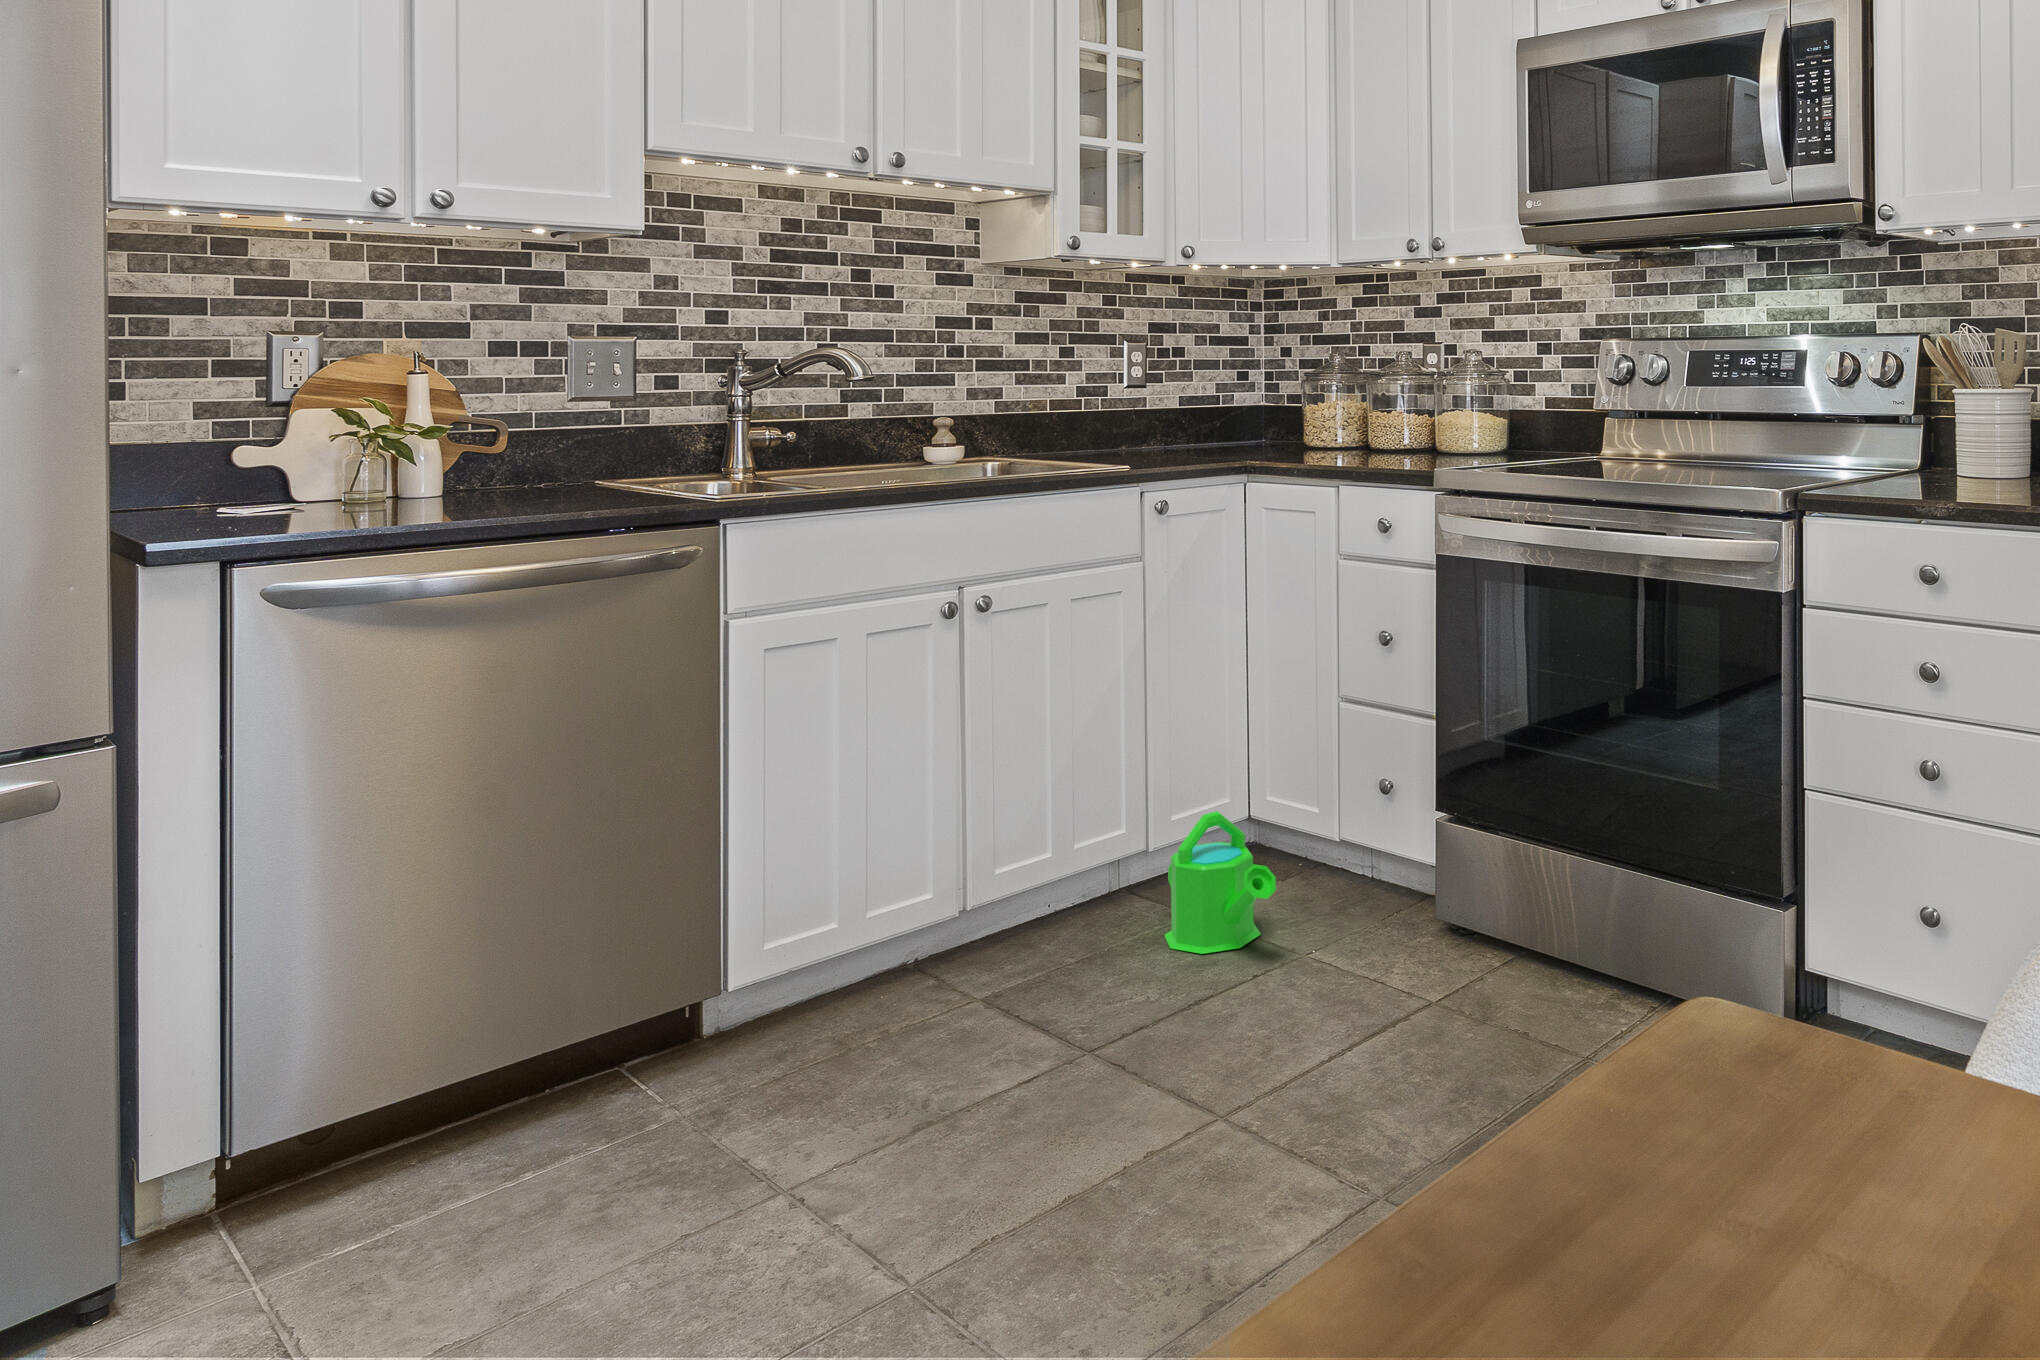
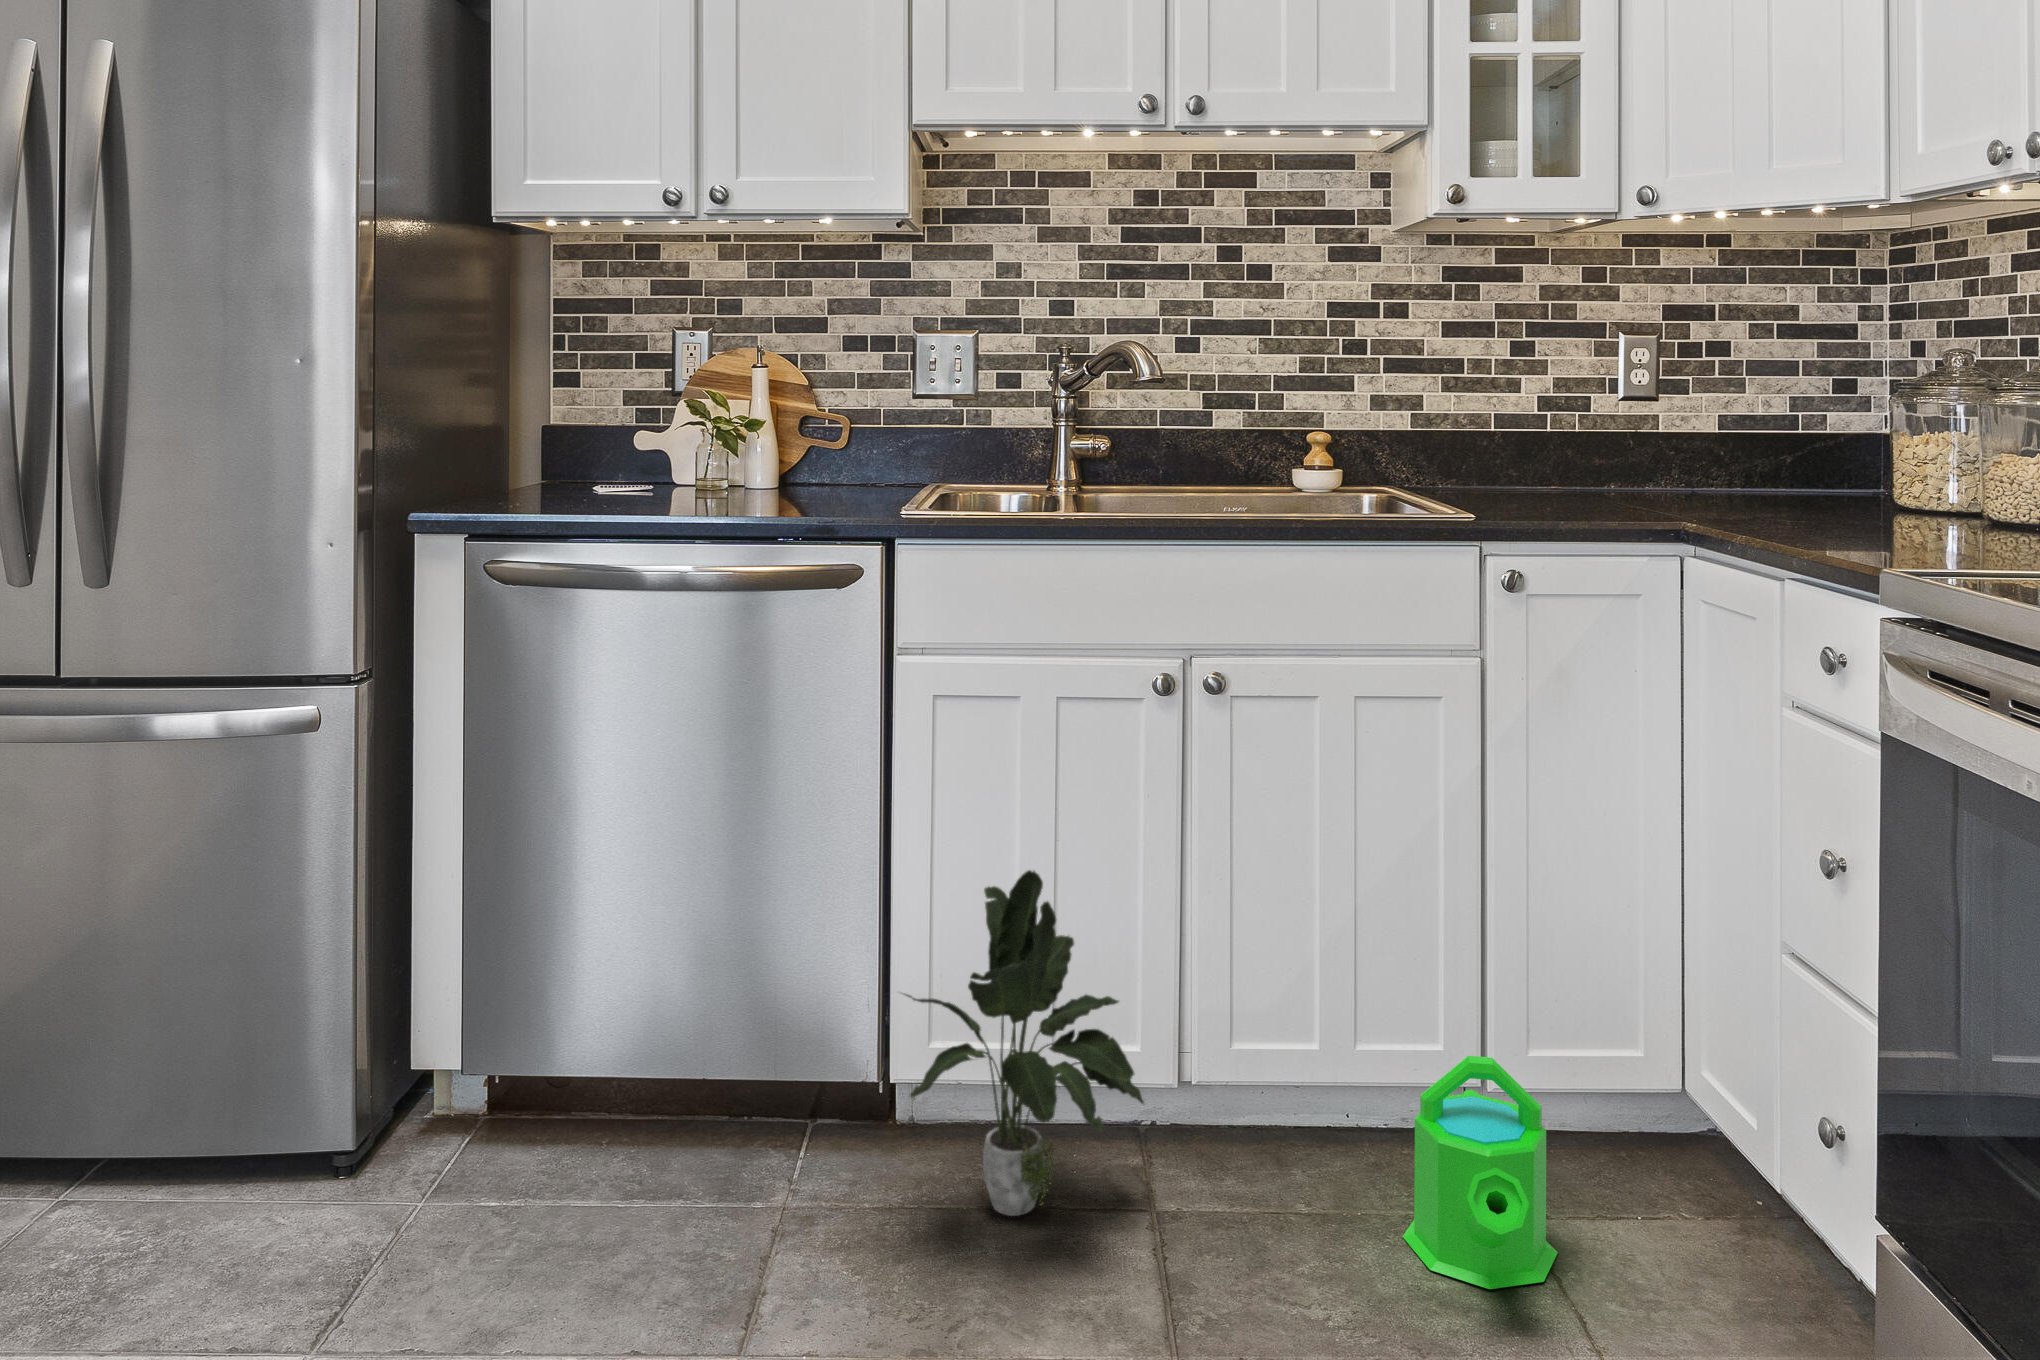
potted plant: none [833,769,1016,1042] -> present [905,870,1144,1216]

